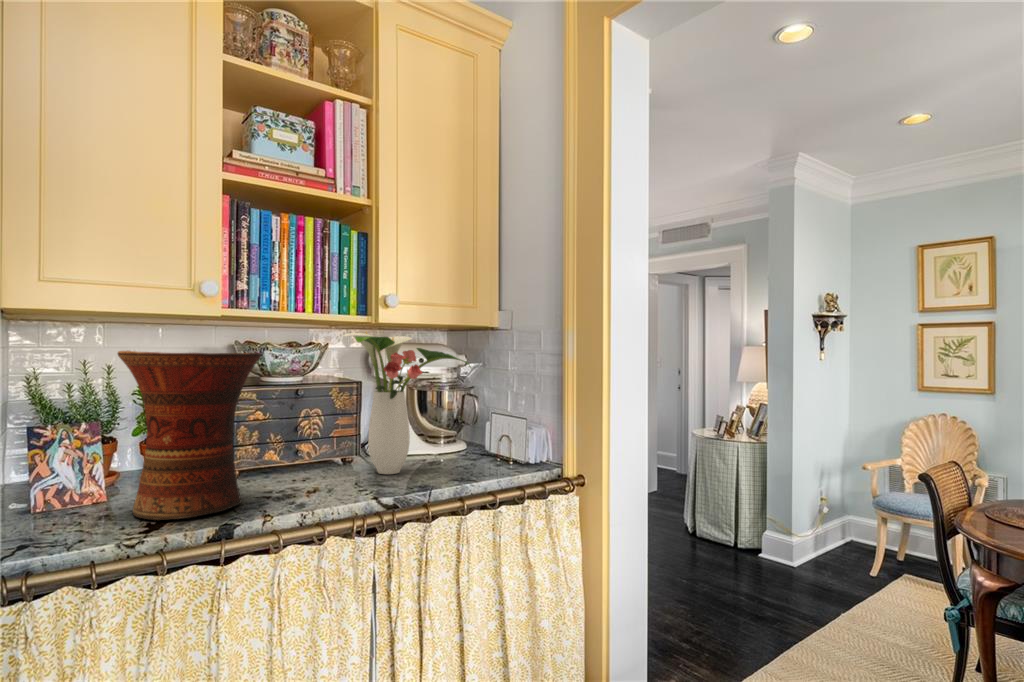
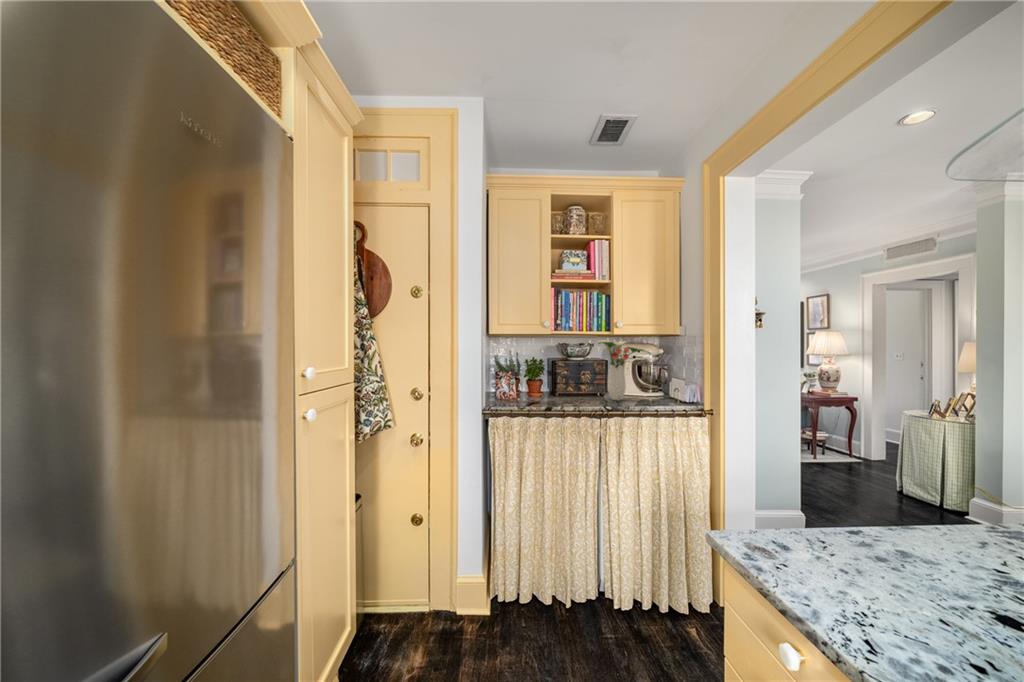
vase: present [118,351,261,520] -> none [519,348,562,404]

